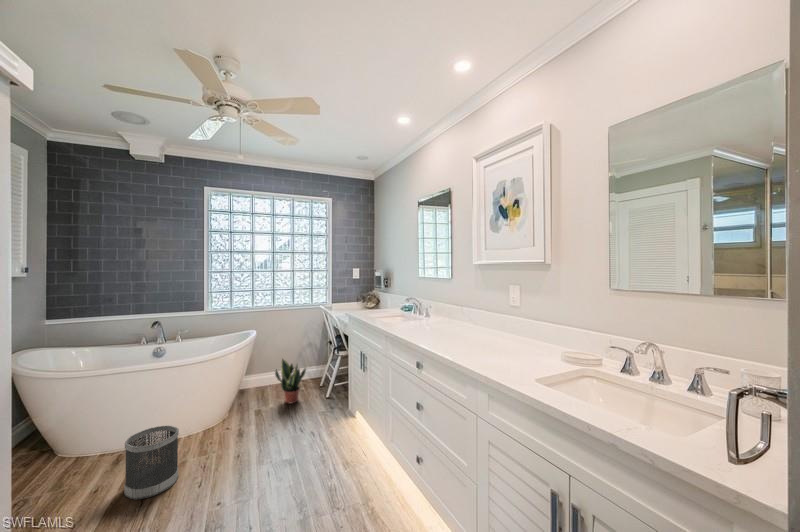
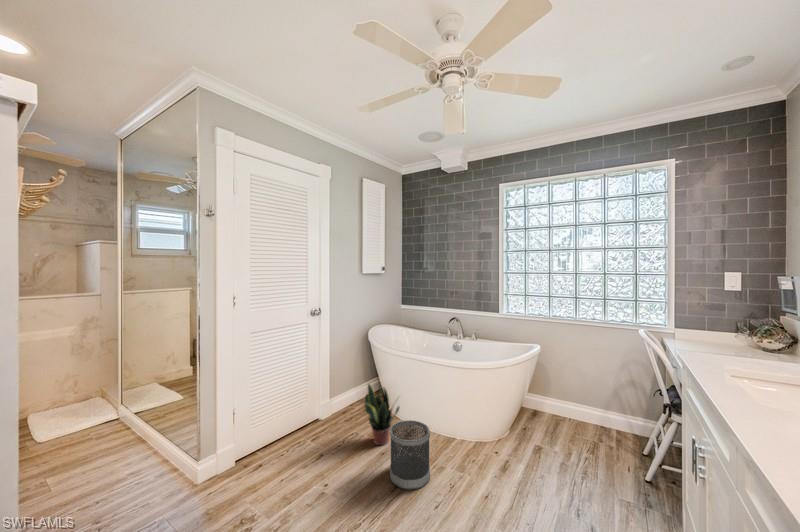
potted plant: present [275,359,306,403] -> present [365,384,400,445]

